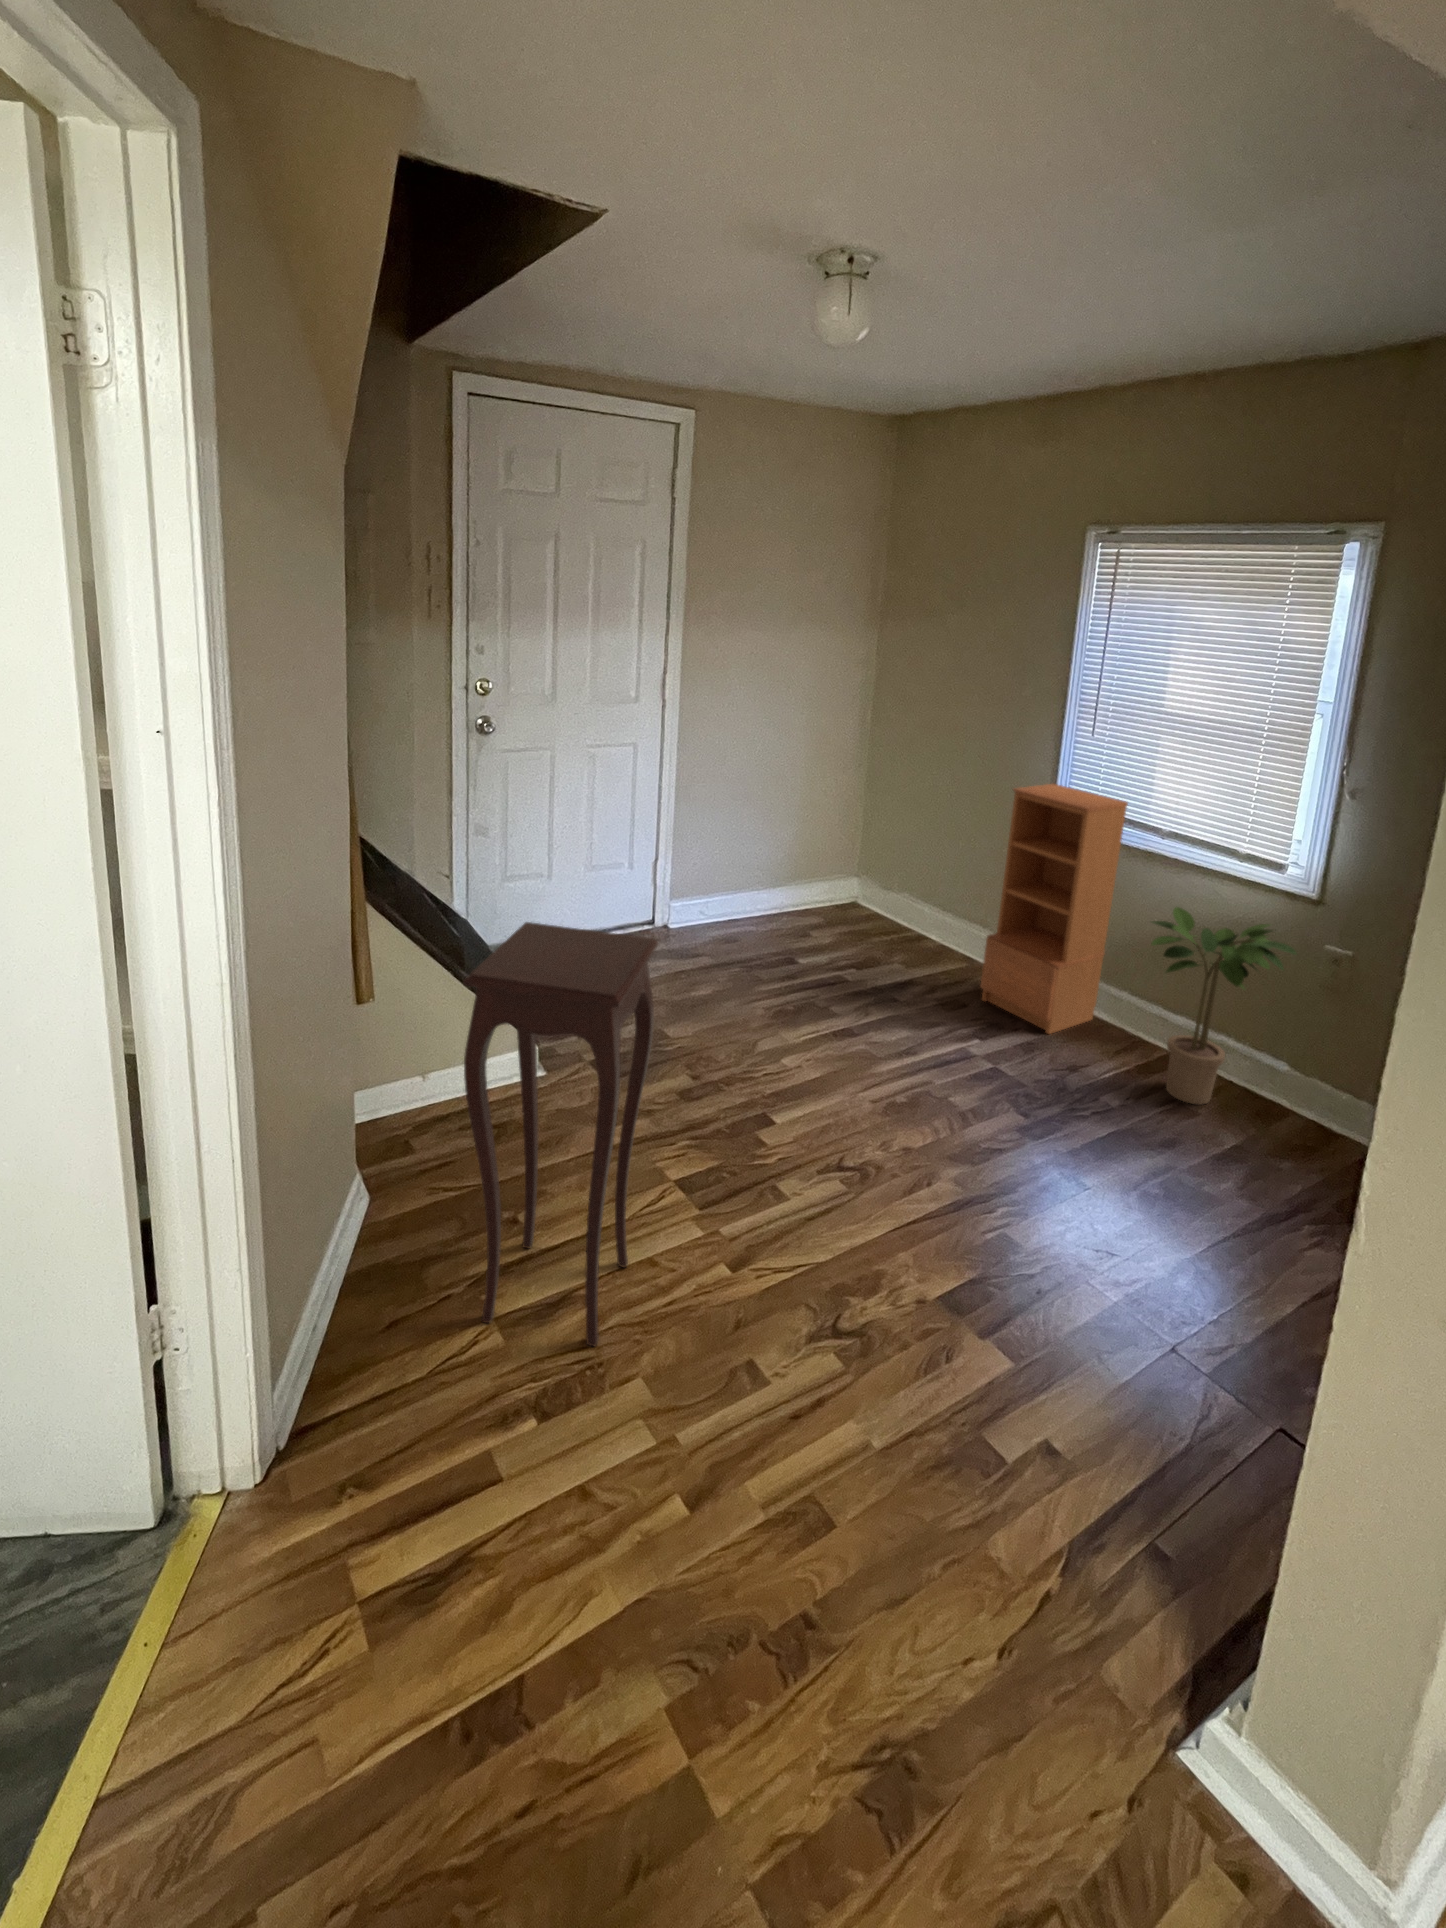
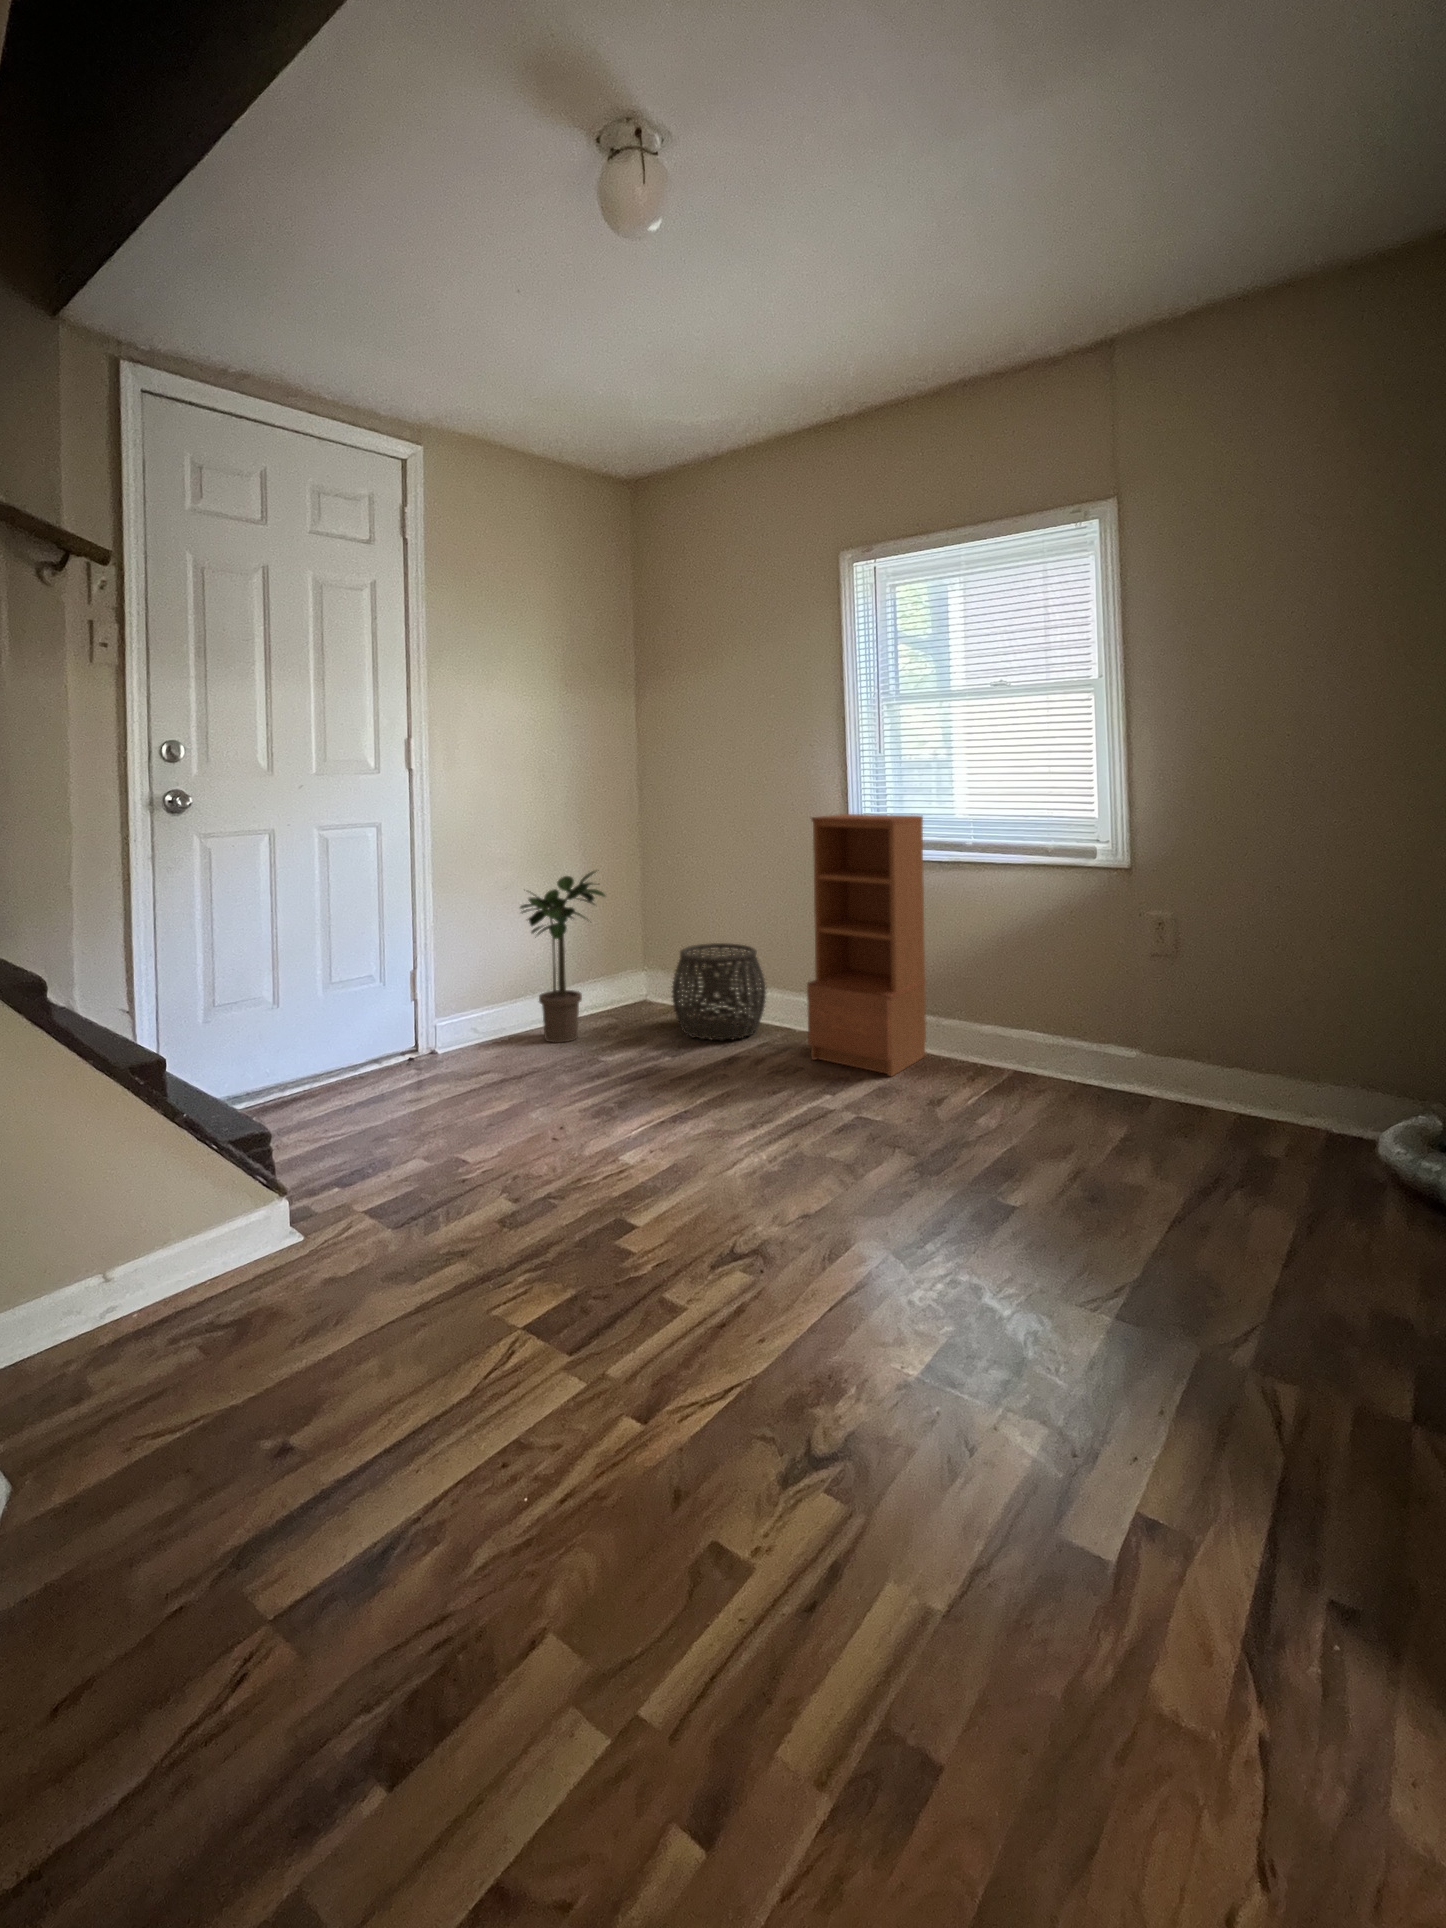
woven basket: none [870,873,959,965] -> present [672,943,766,1040]
potted plant: present [1152,907,1297,1104] -> present [520,871,605,1043]
side table: present [463,922,658,1346] -> none [197,923,497,1638]

